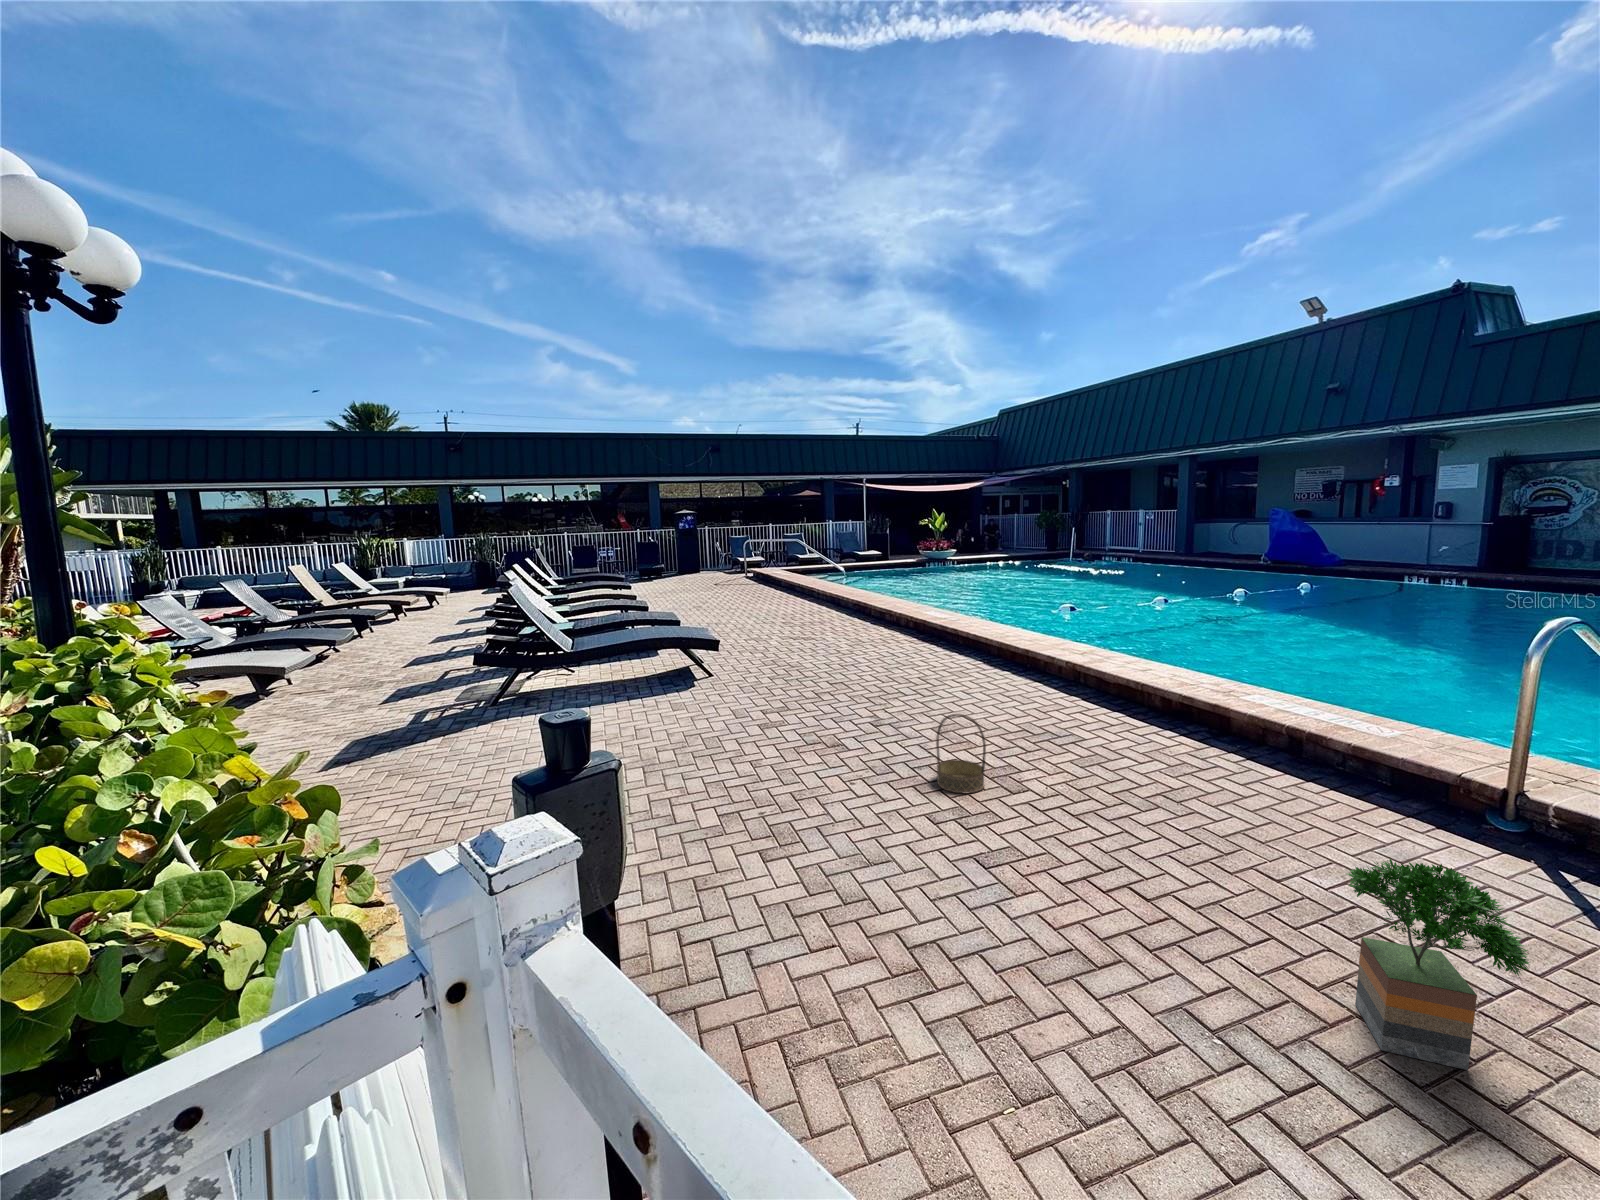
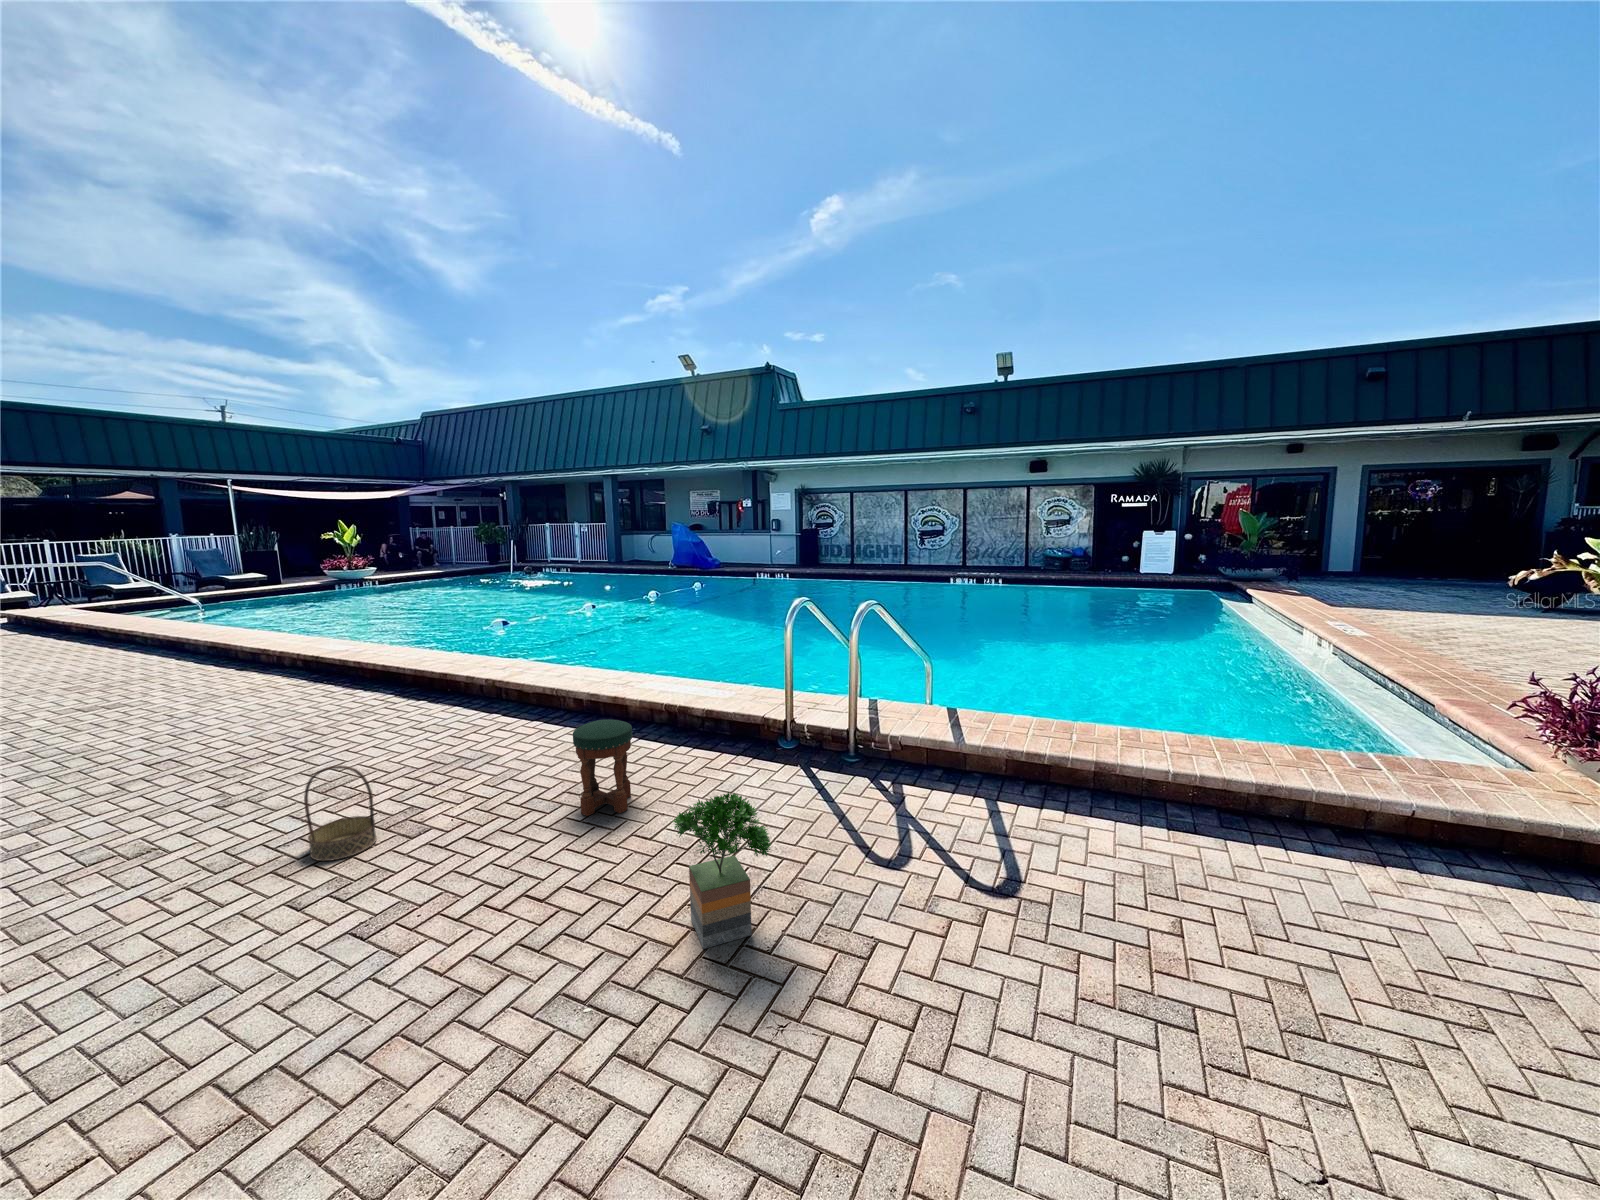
stool: none [1181,728,1257,839] -> present [573,720,633,816]

